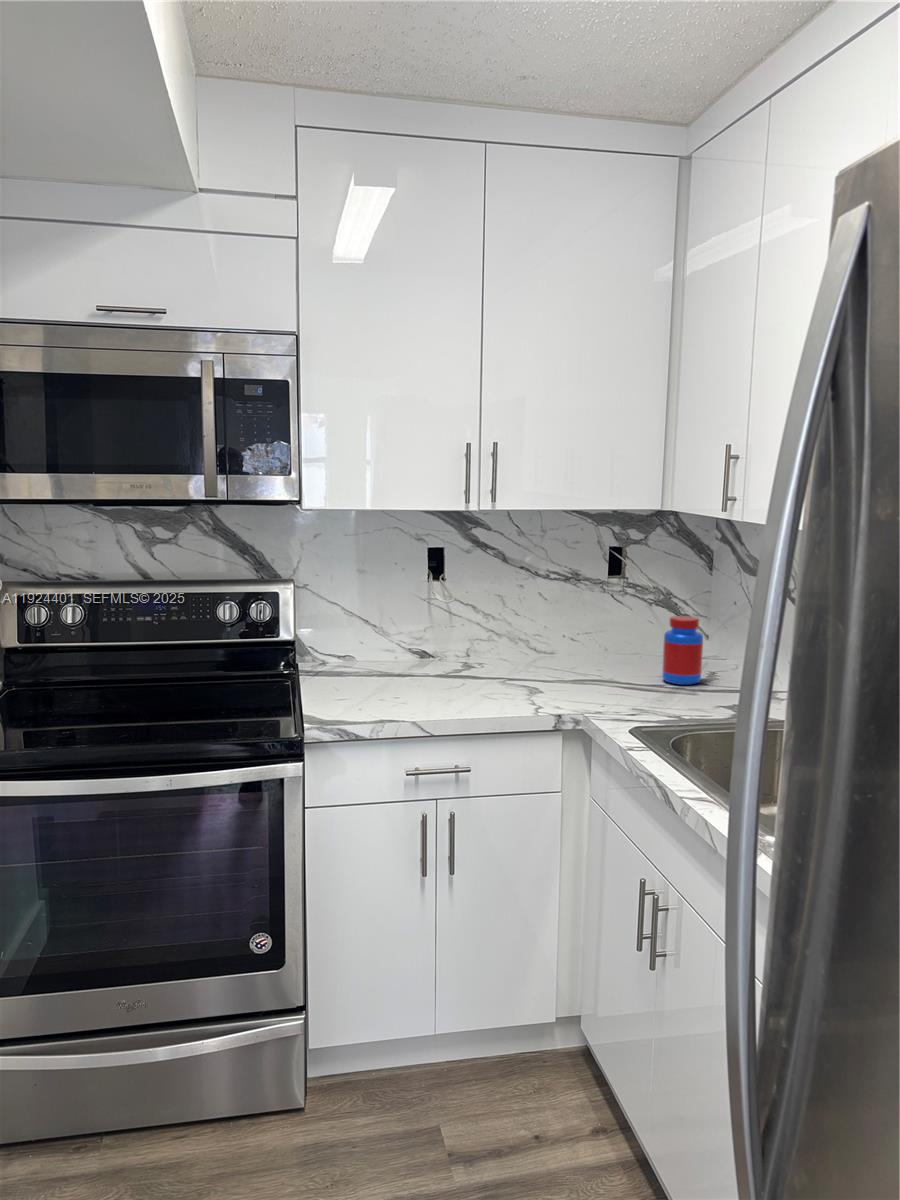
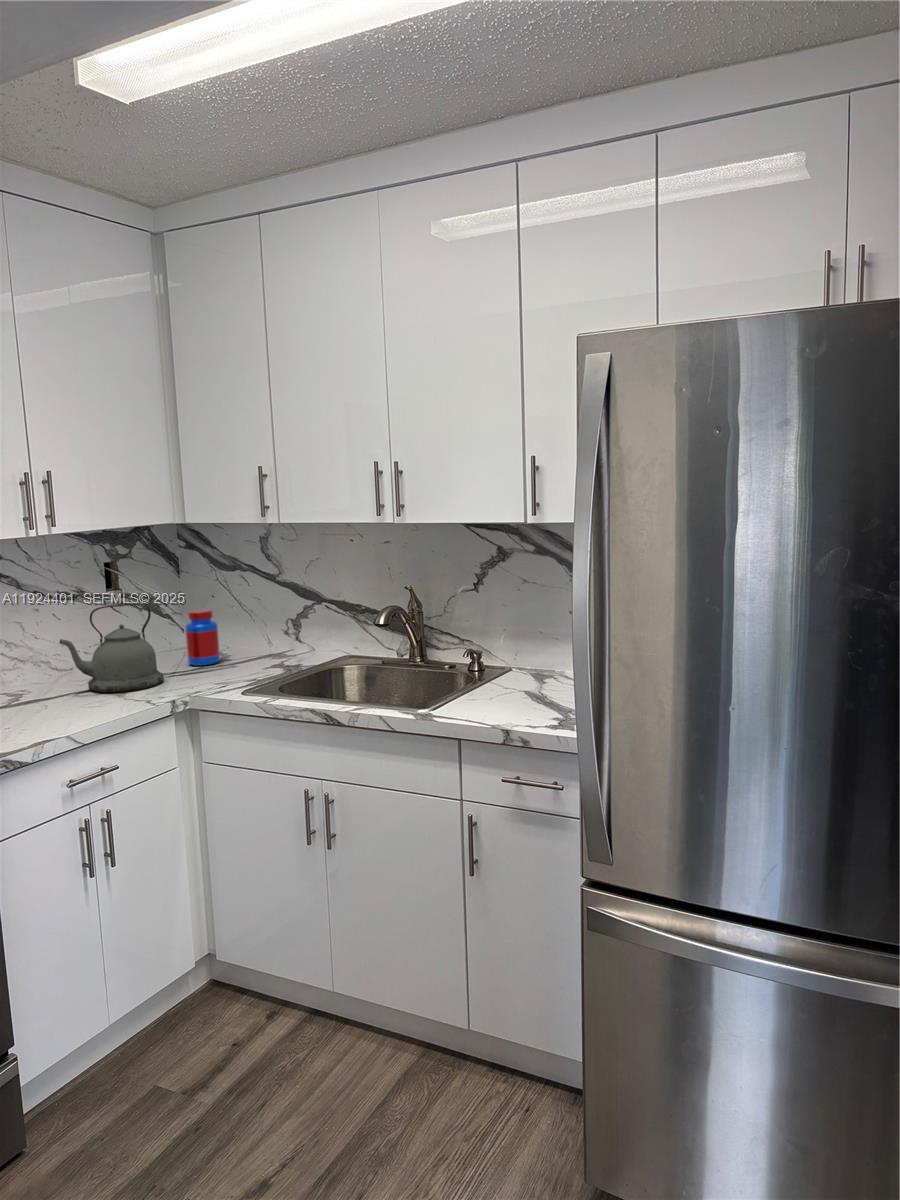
kettle: none [507,594,608,693] -> present [59,603,164,692]

